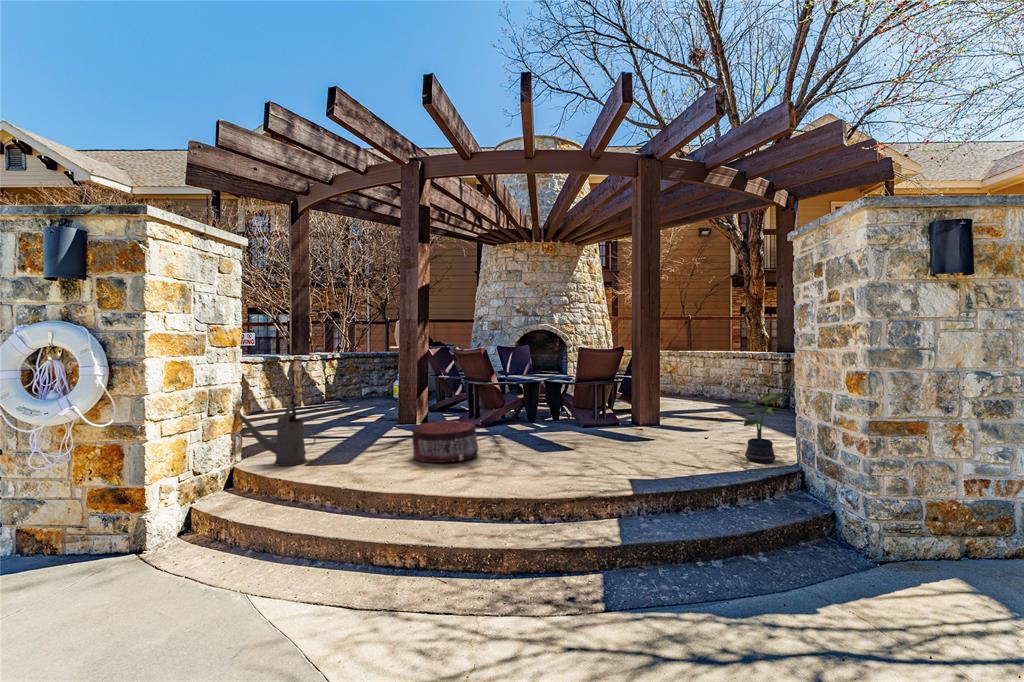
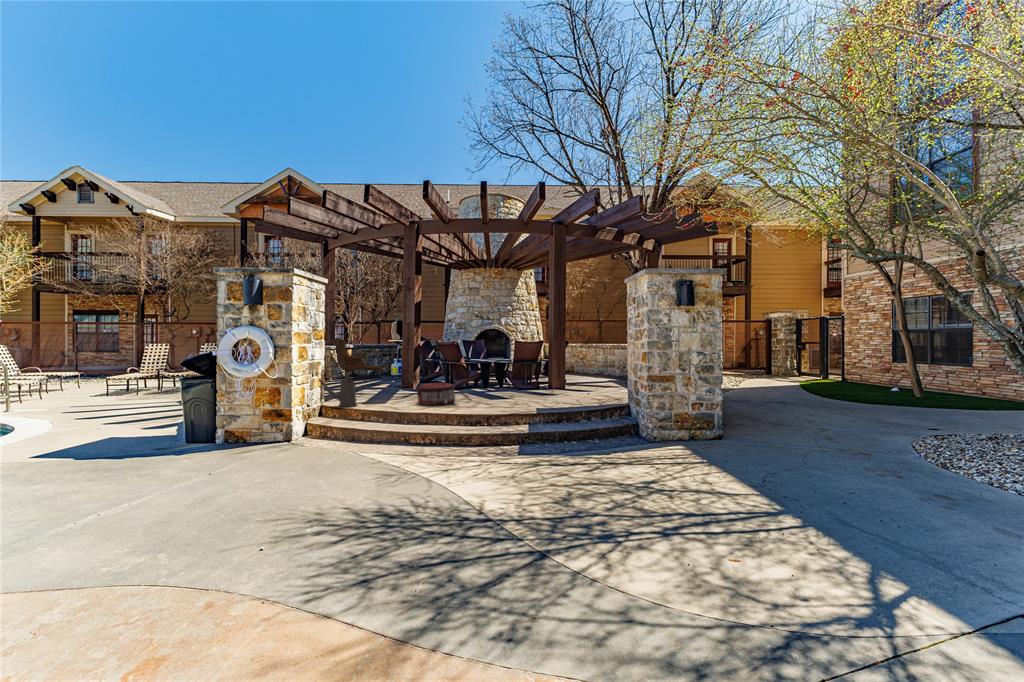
lounge chair: none [312,343,383,405] -> present [334,338,384,380]
potted plant: present [734,392,789,463] -> none [597,365,627,403]

